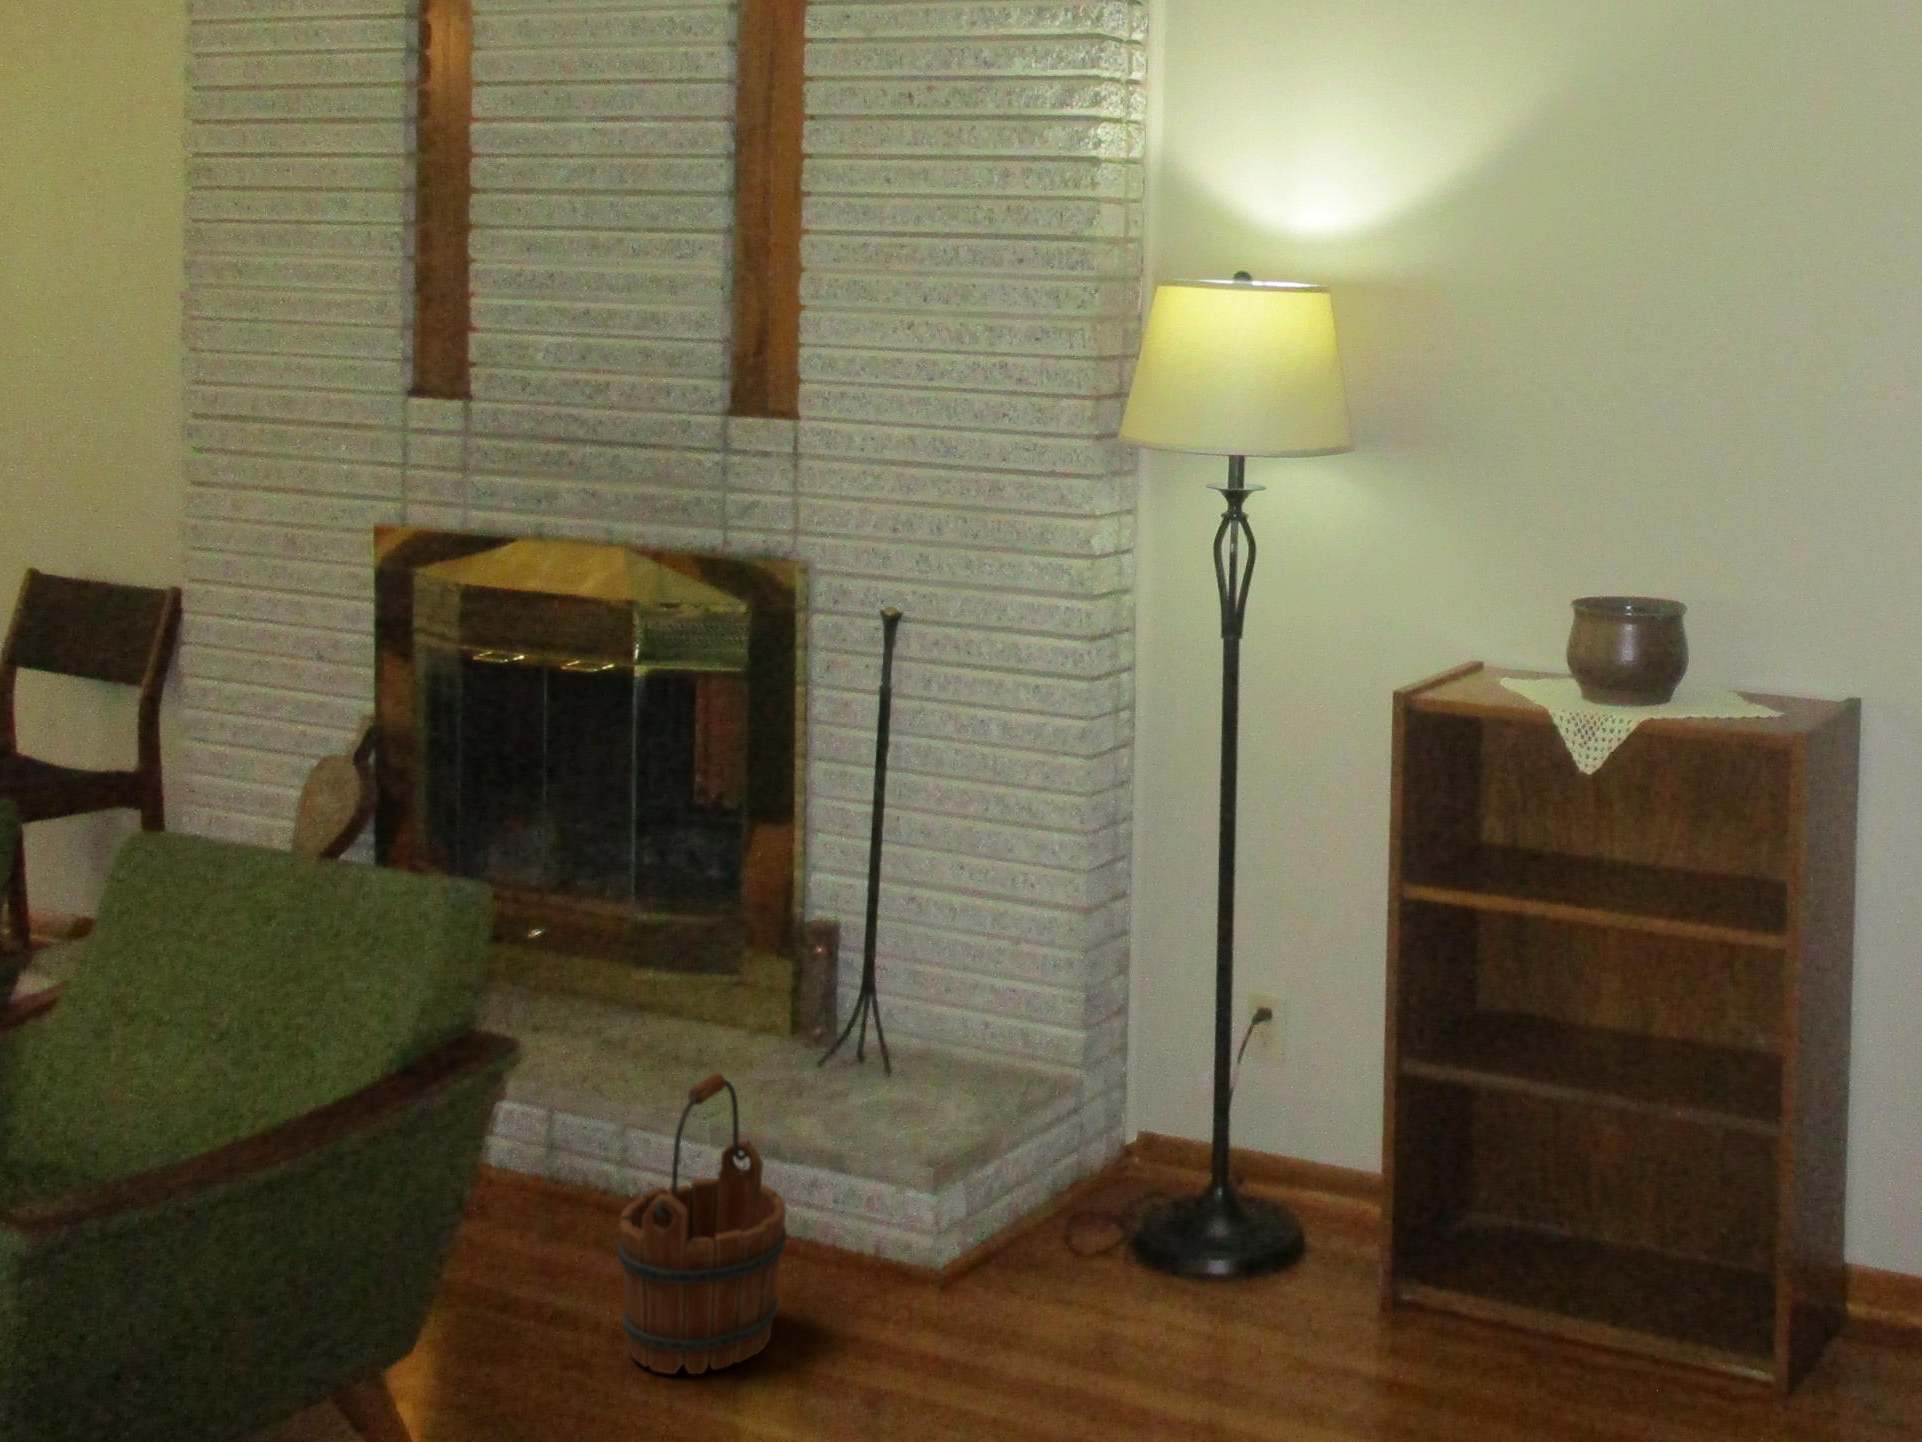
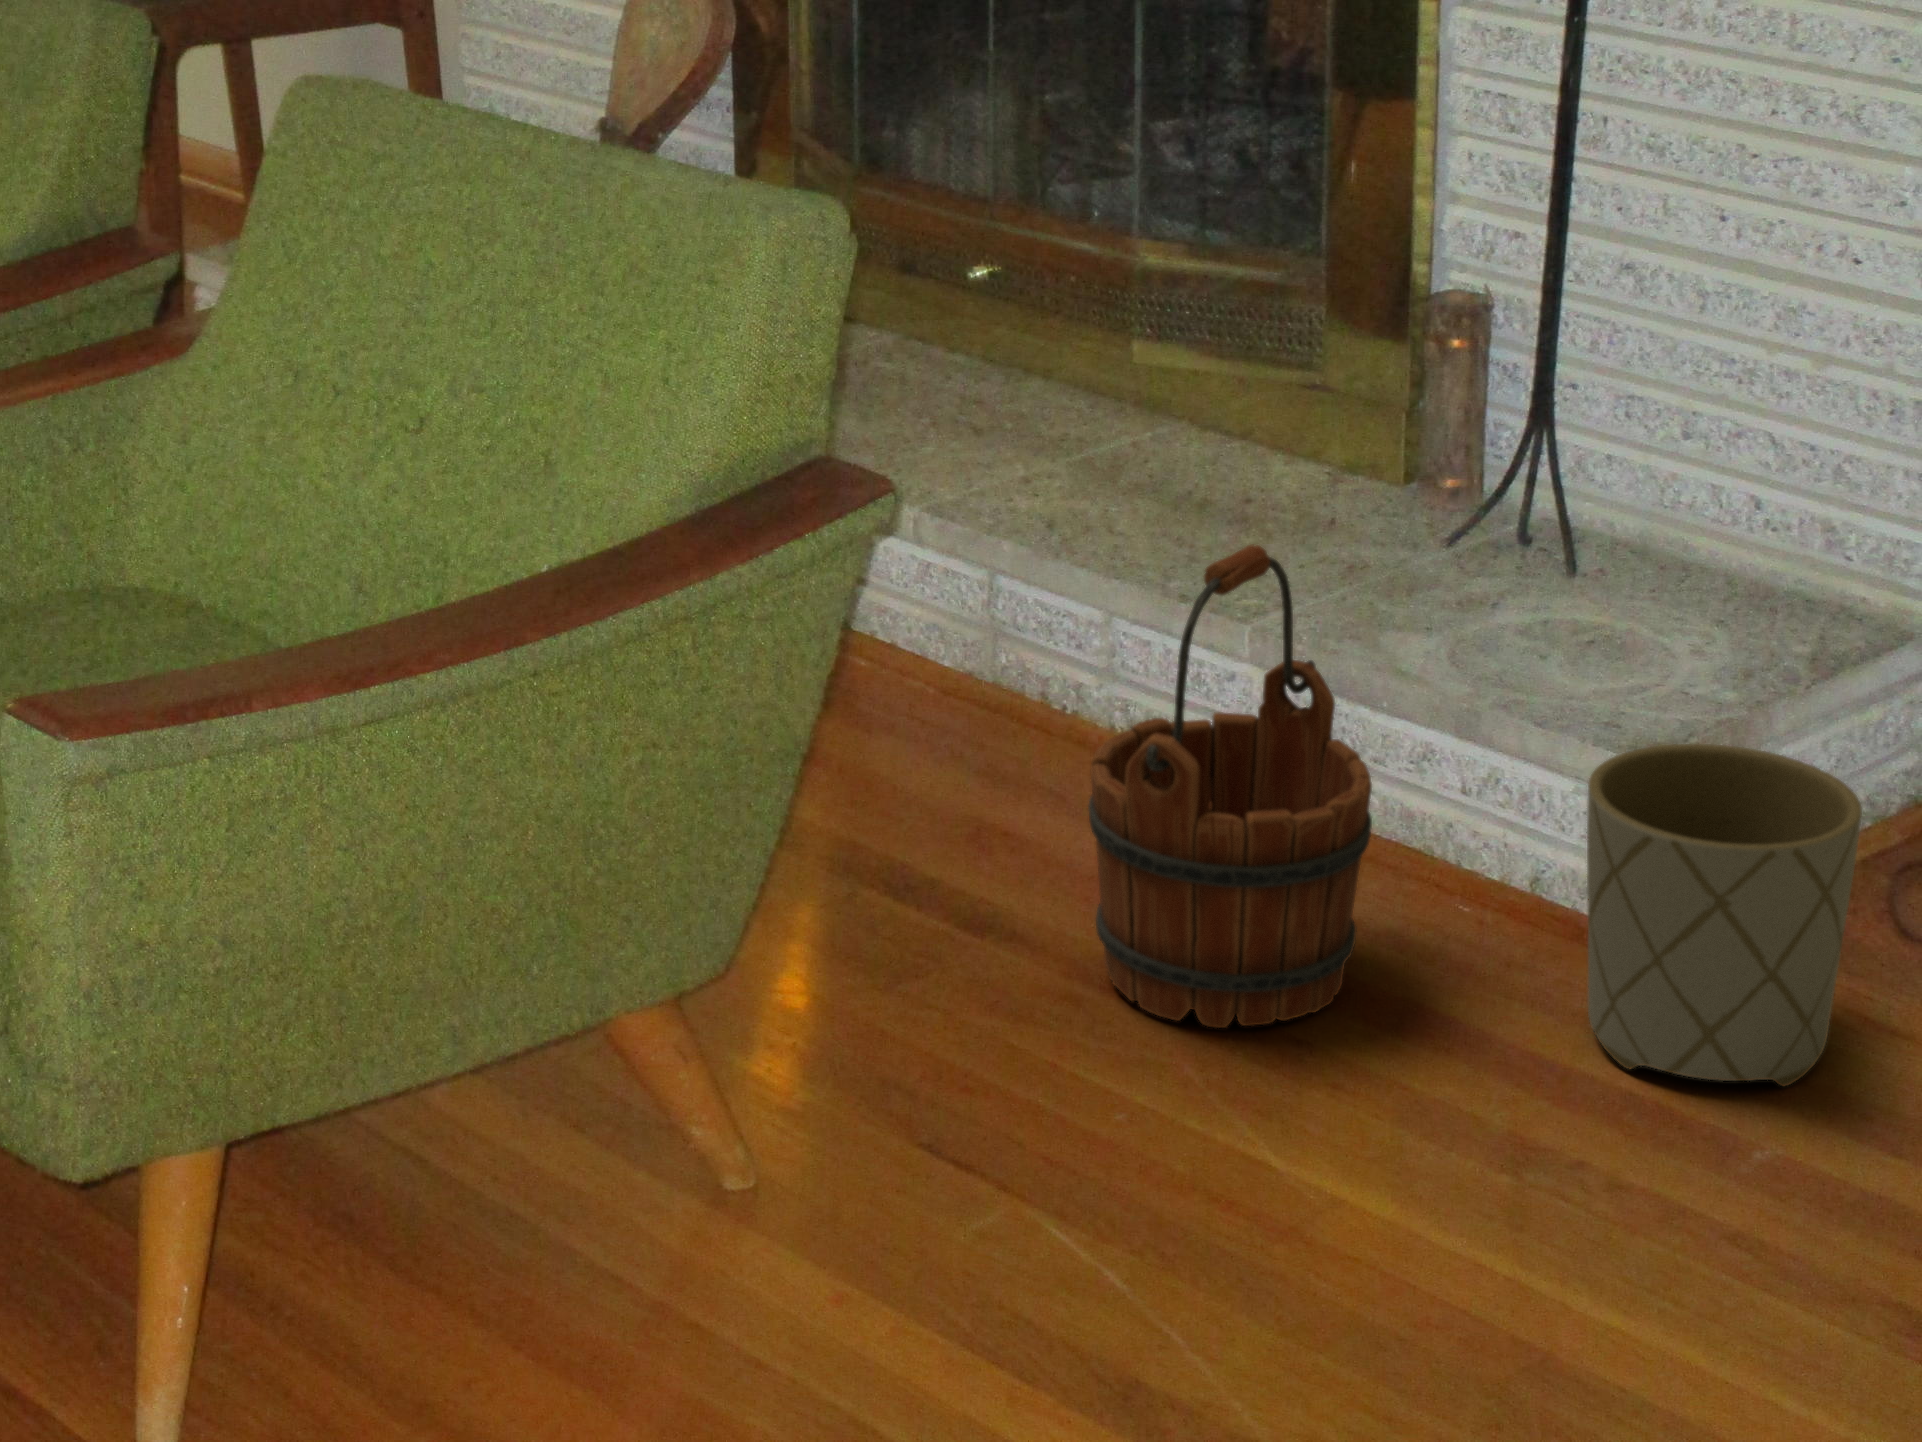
planter: none [907,1159,1052,1357] -> present [1587,744,1862,1086]

